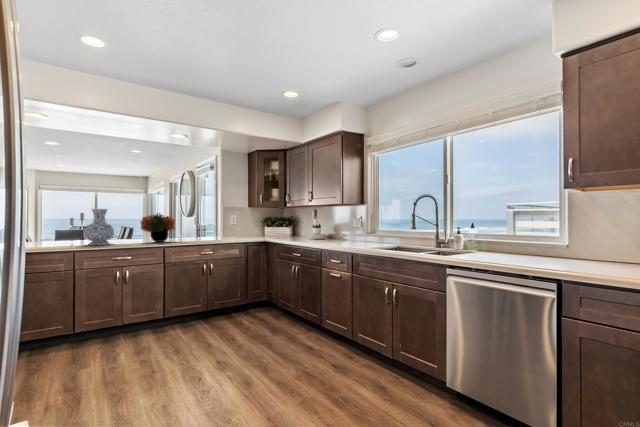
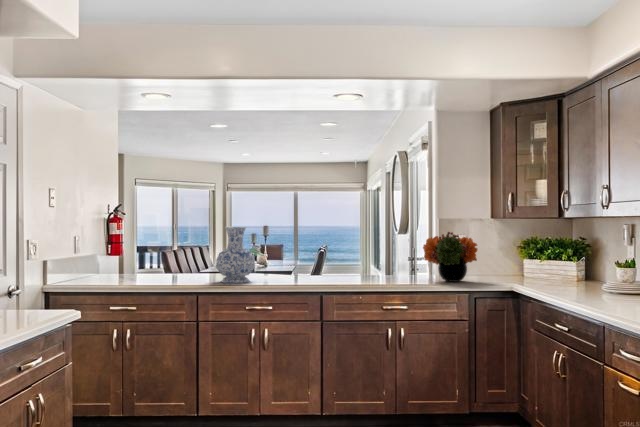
flower arrangement: present [140,213,175,242] -> present [423,232,478,282]

